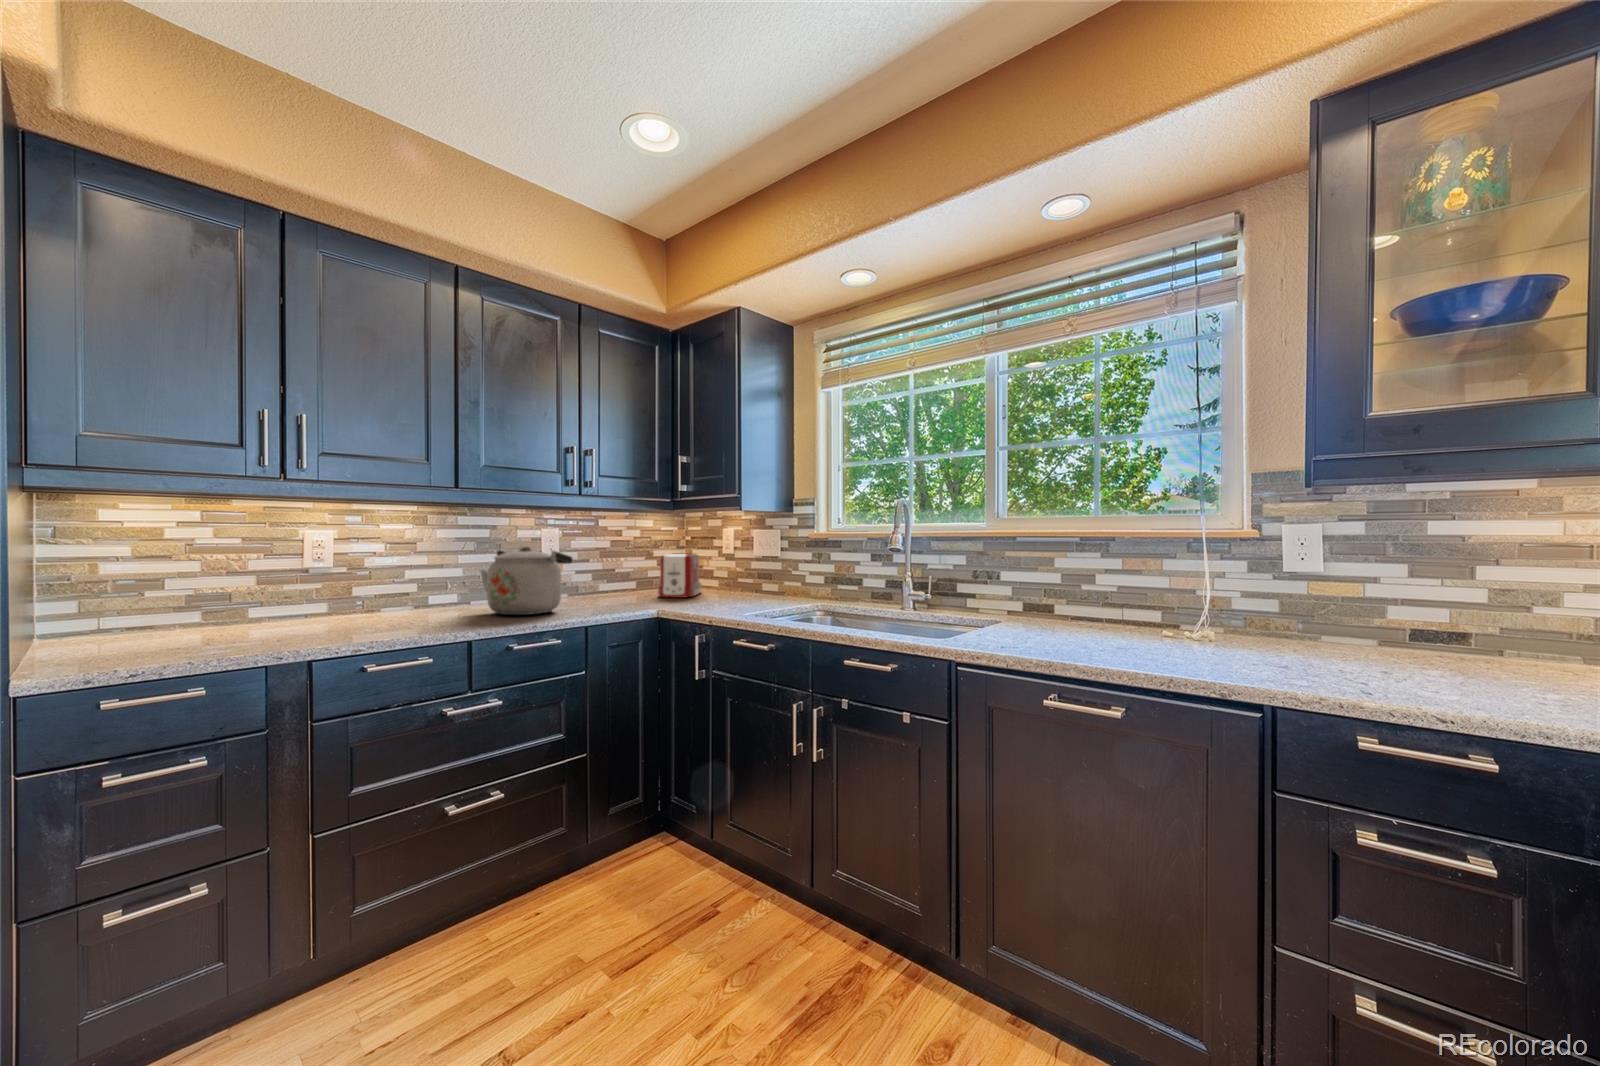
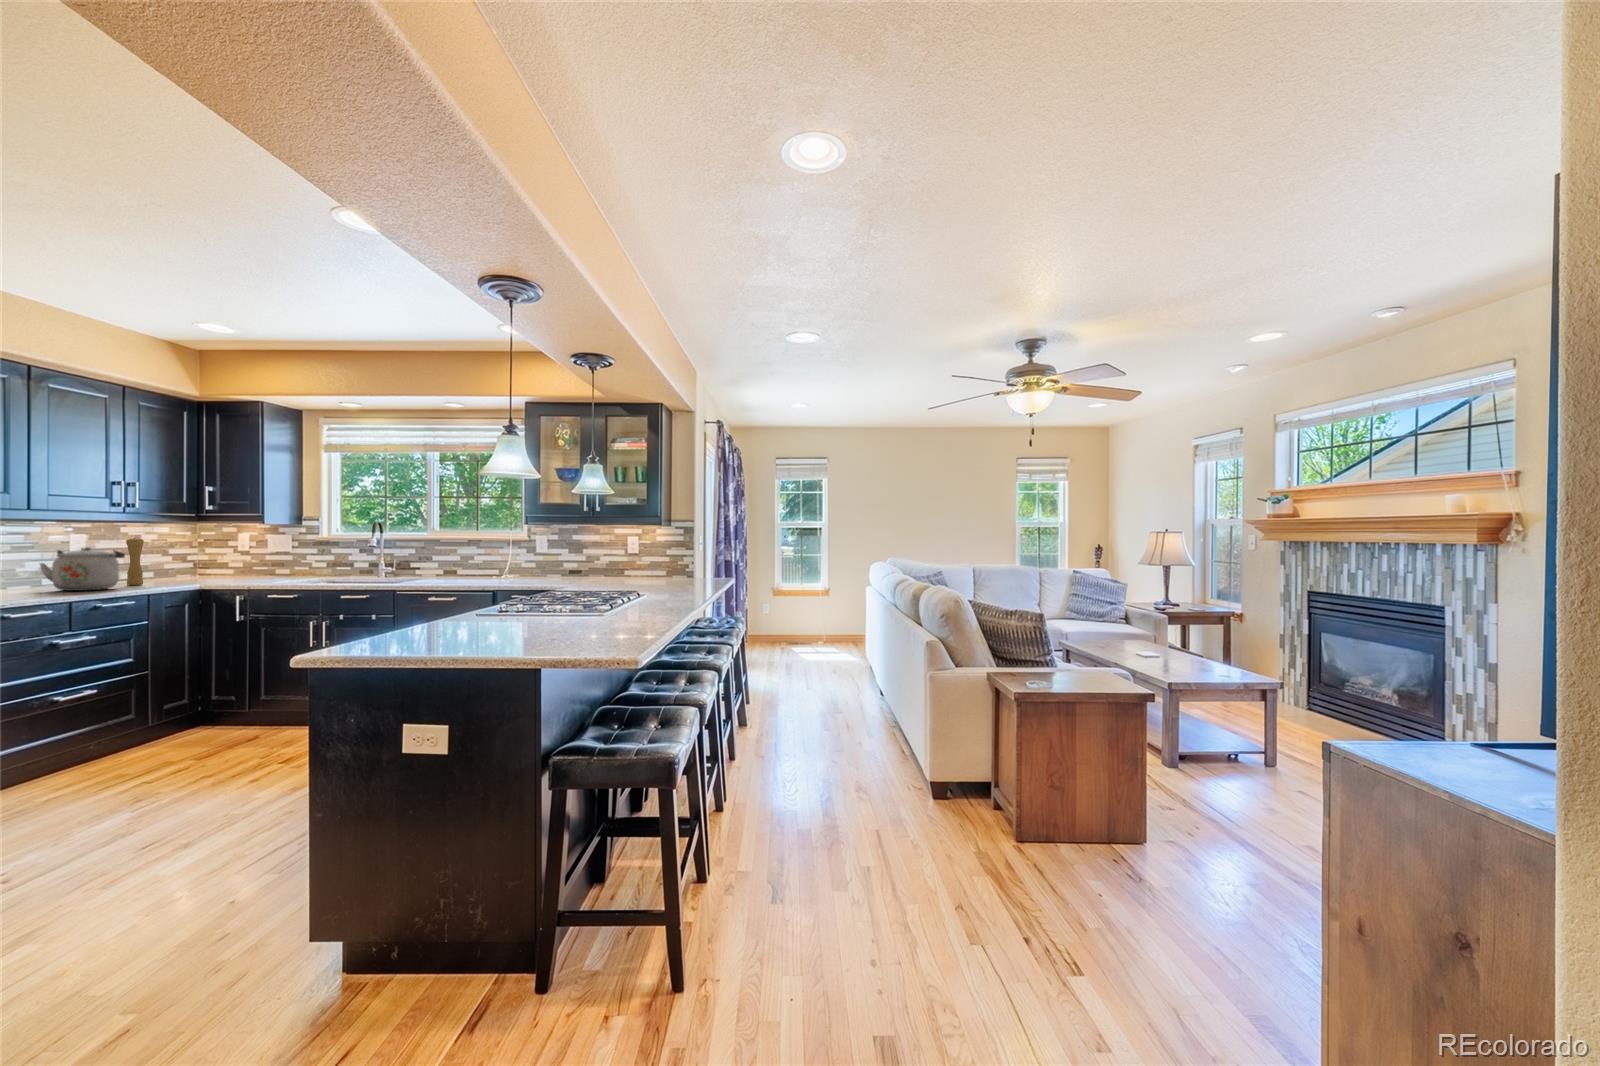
pepper mill: none [585,533,604,604] -> present [126,538,144,585]
toaster: present [658,553,701,598] -> none [184,551,220,580]

